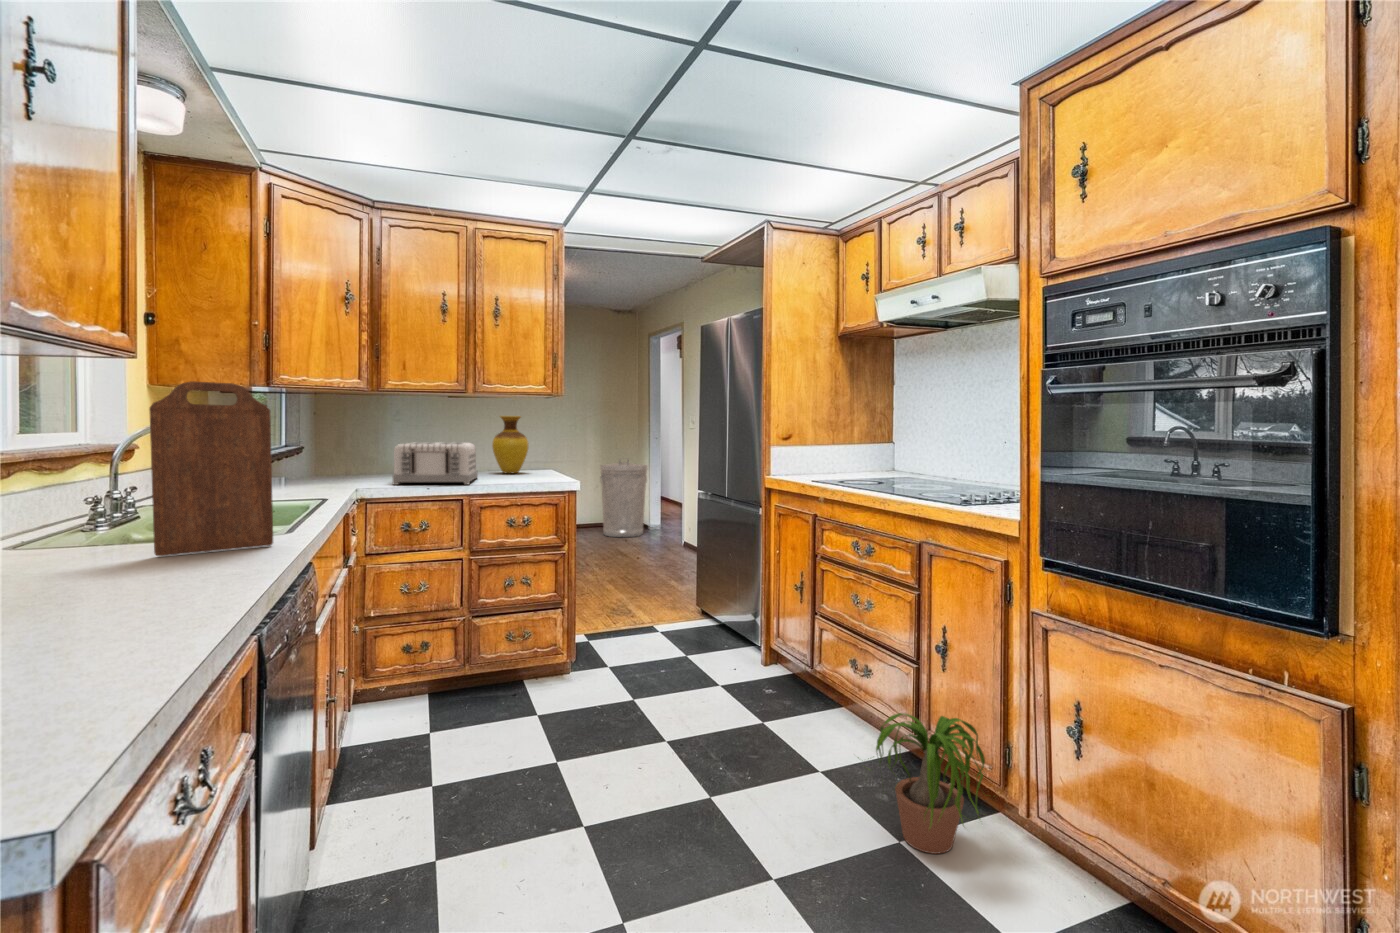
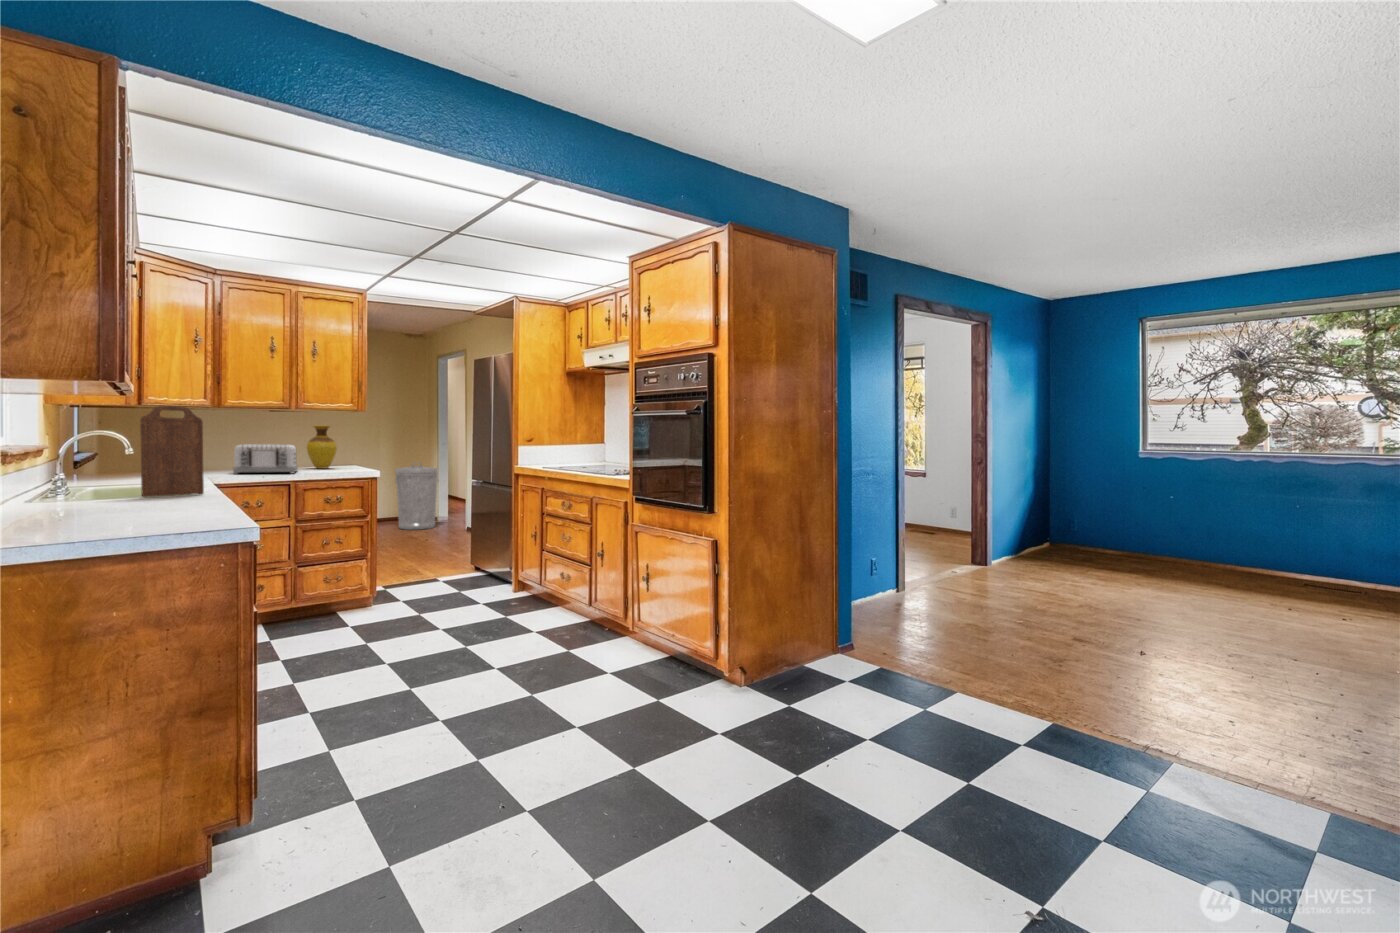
potted plant: present [868,713,985,854] -> none [545,584,620,652]

